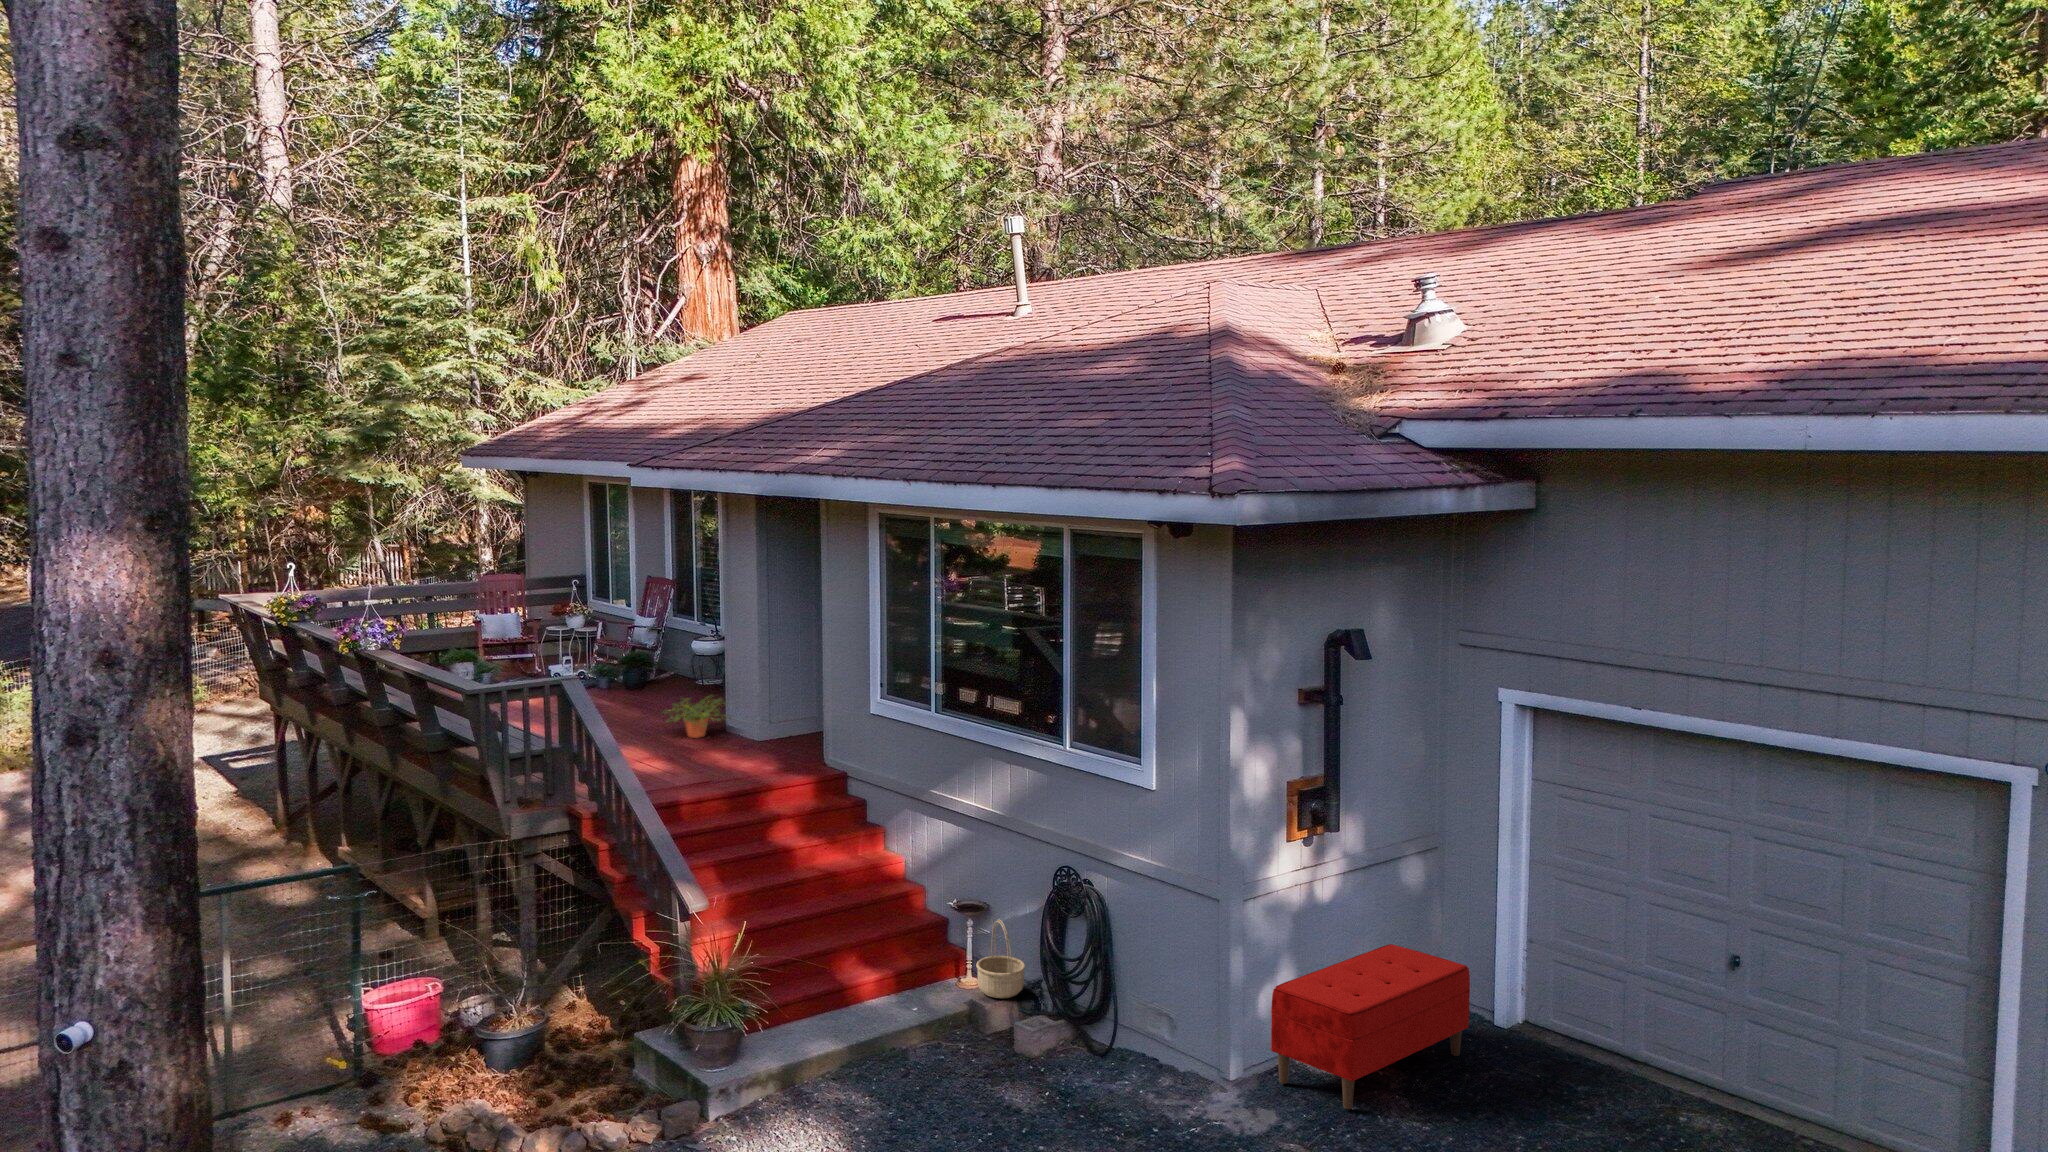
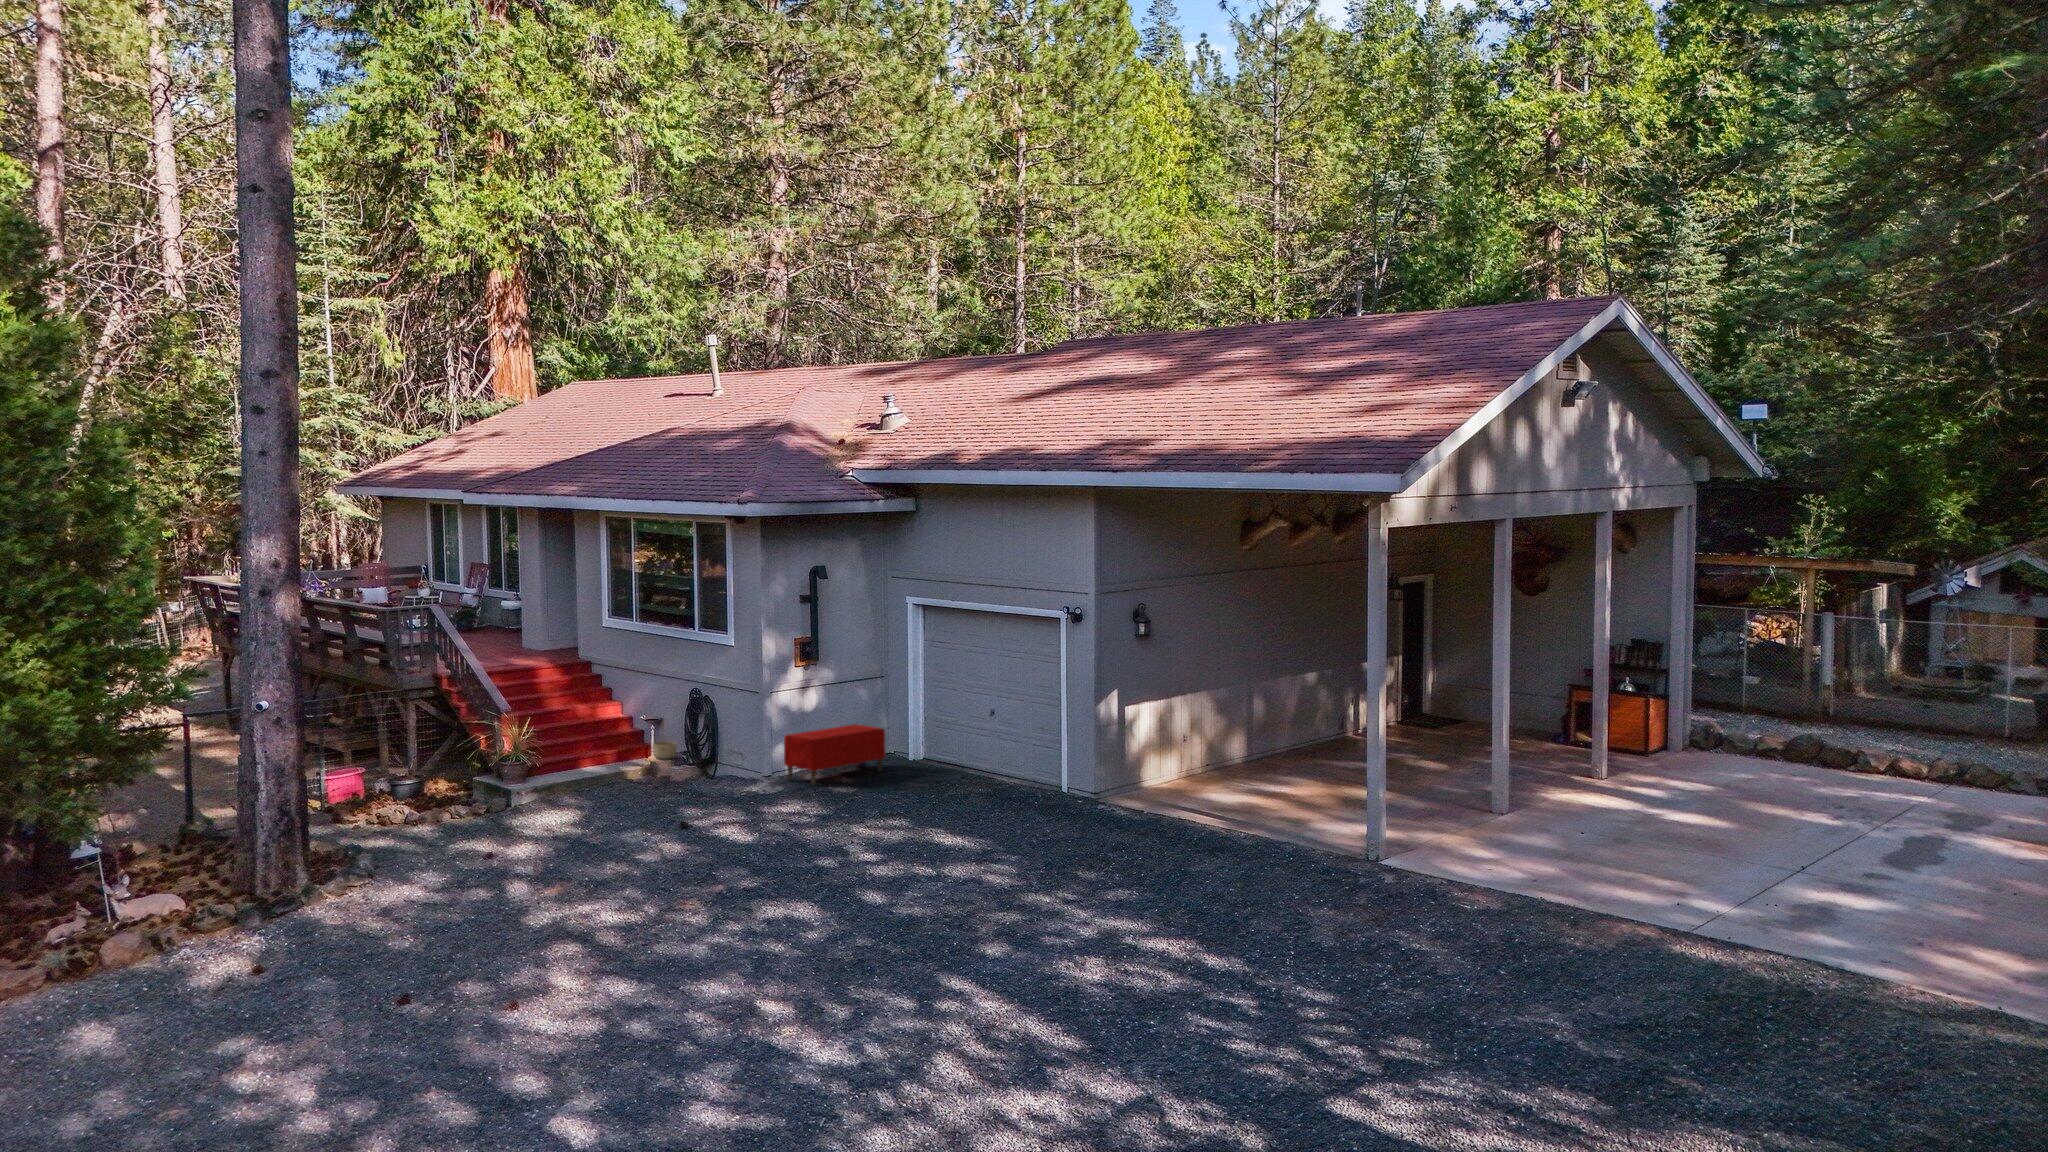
potted plant: present [663,695,732,738] -> none [484,626,527,650]

